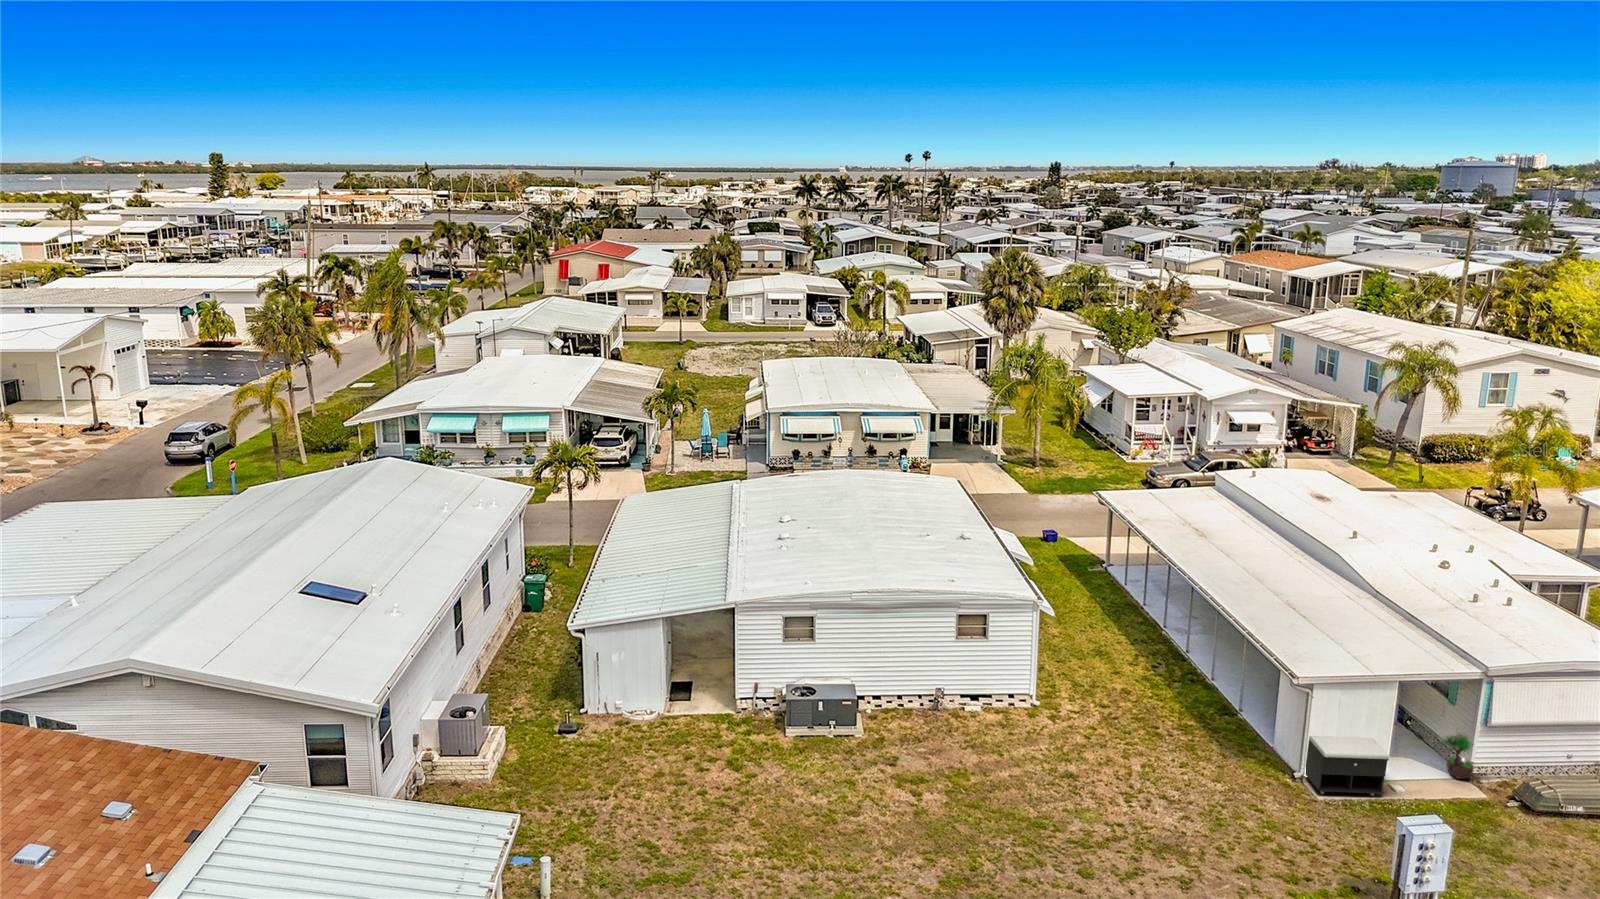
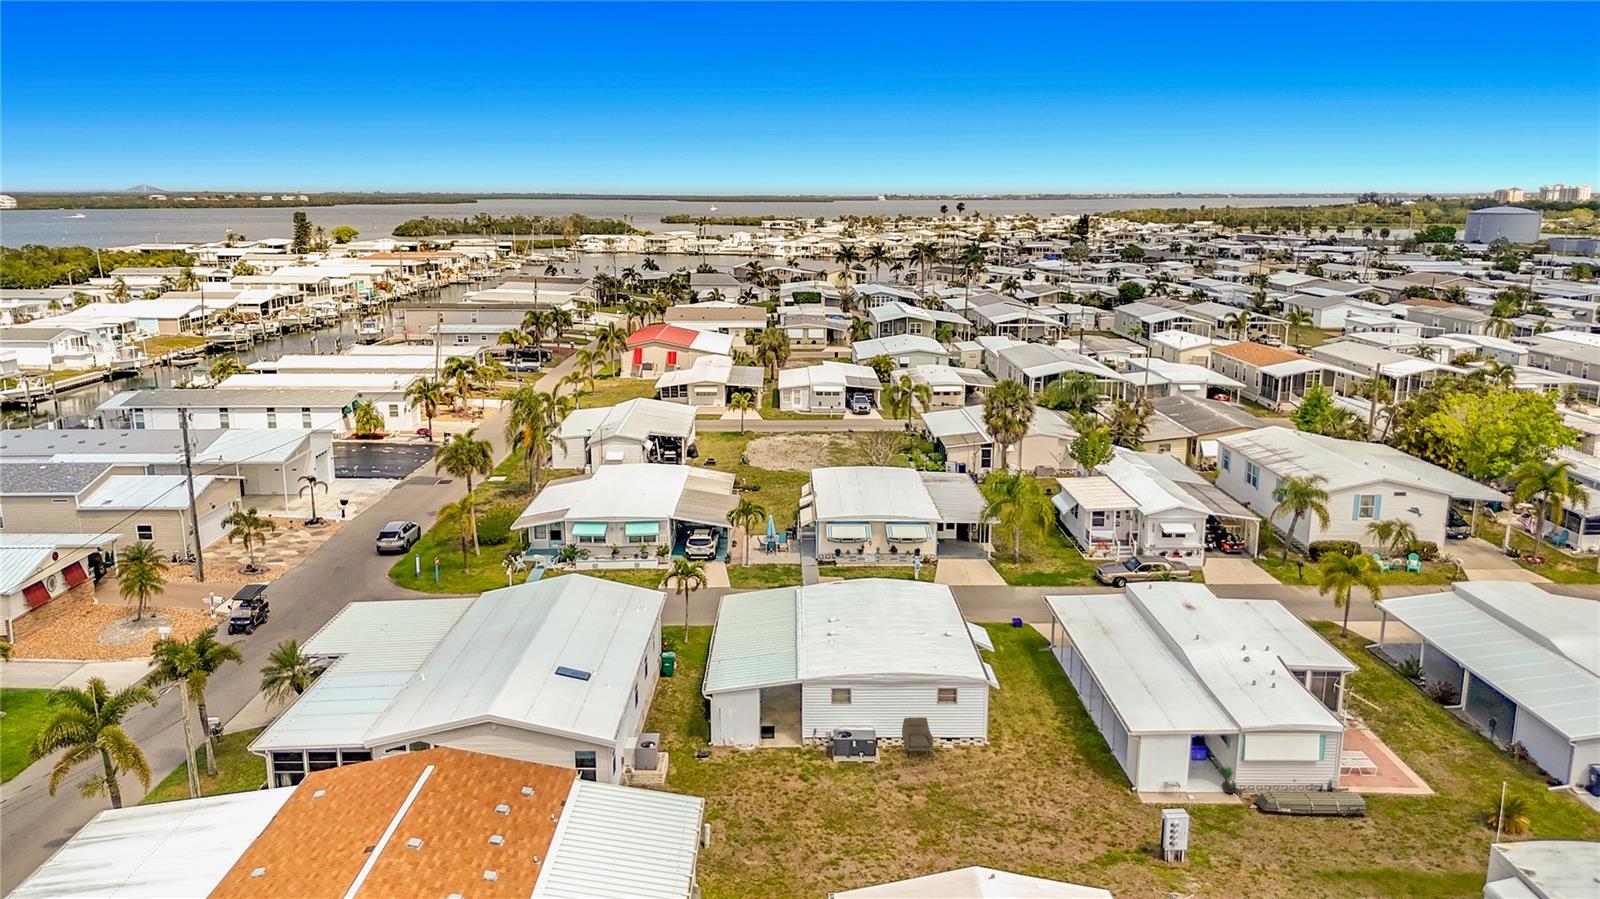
chair: none [899,662,952,728] -> present [902,717,933,757]
storage bench: present [1306,736,1389,796] -> none [1137,766,1180,802]

